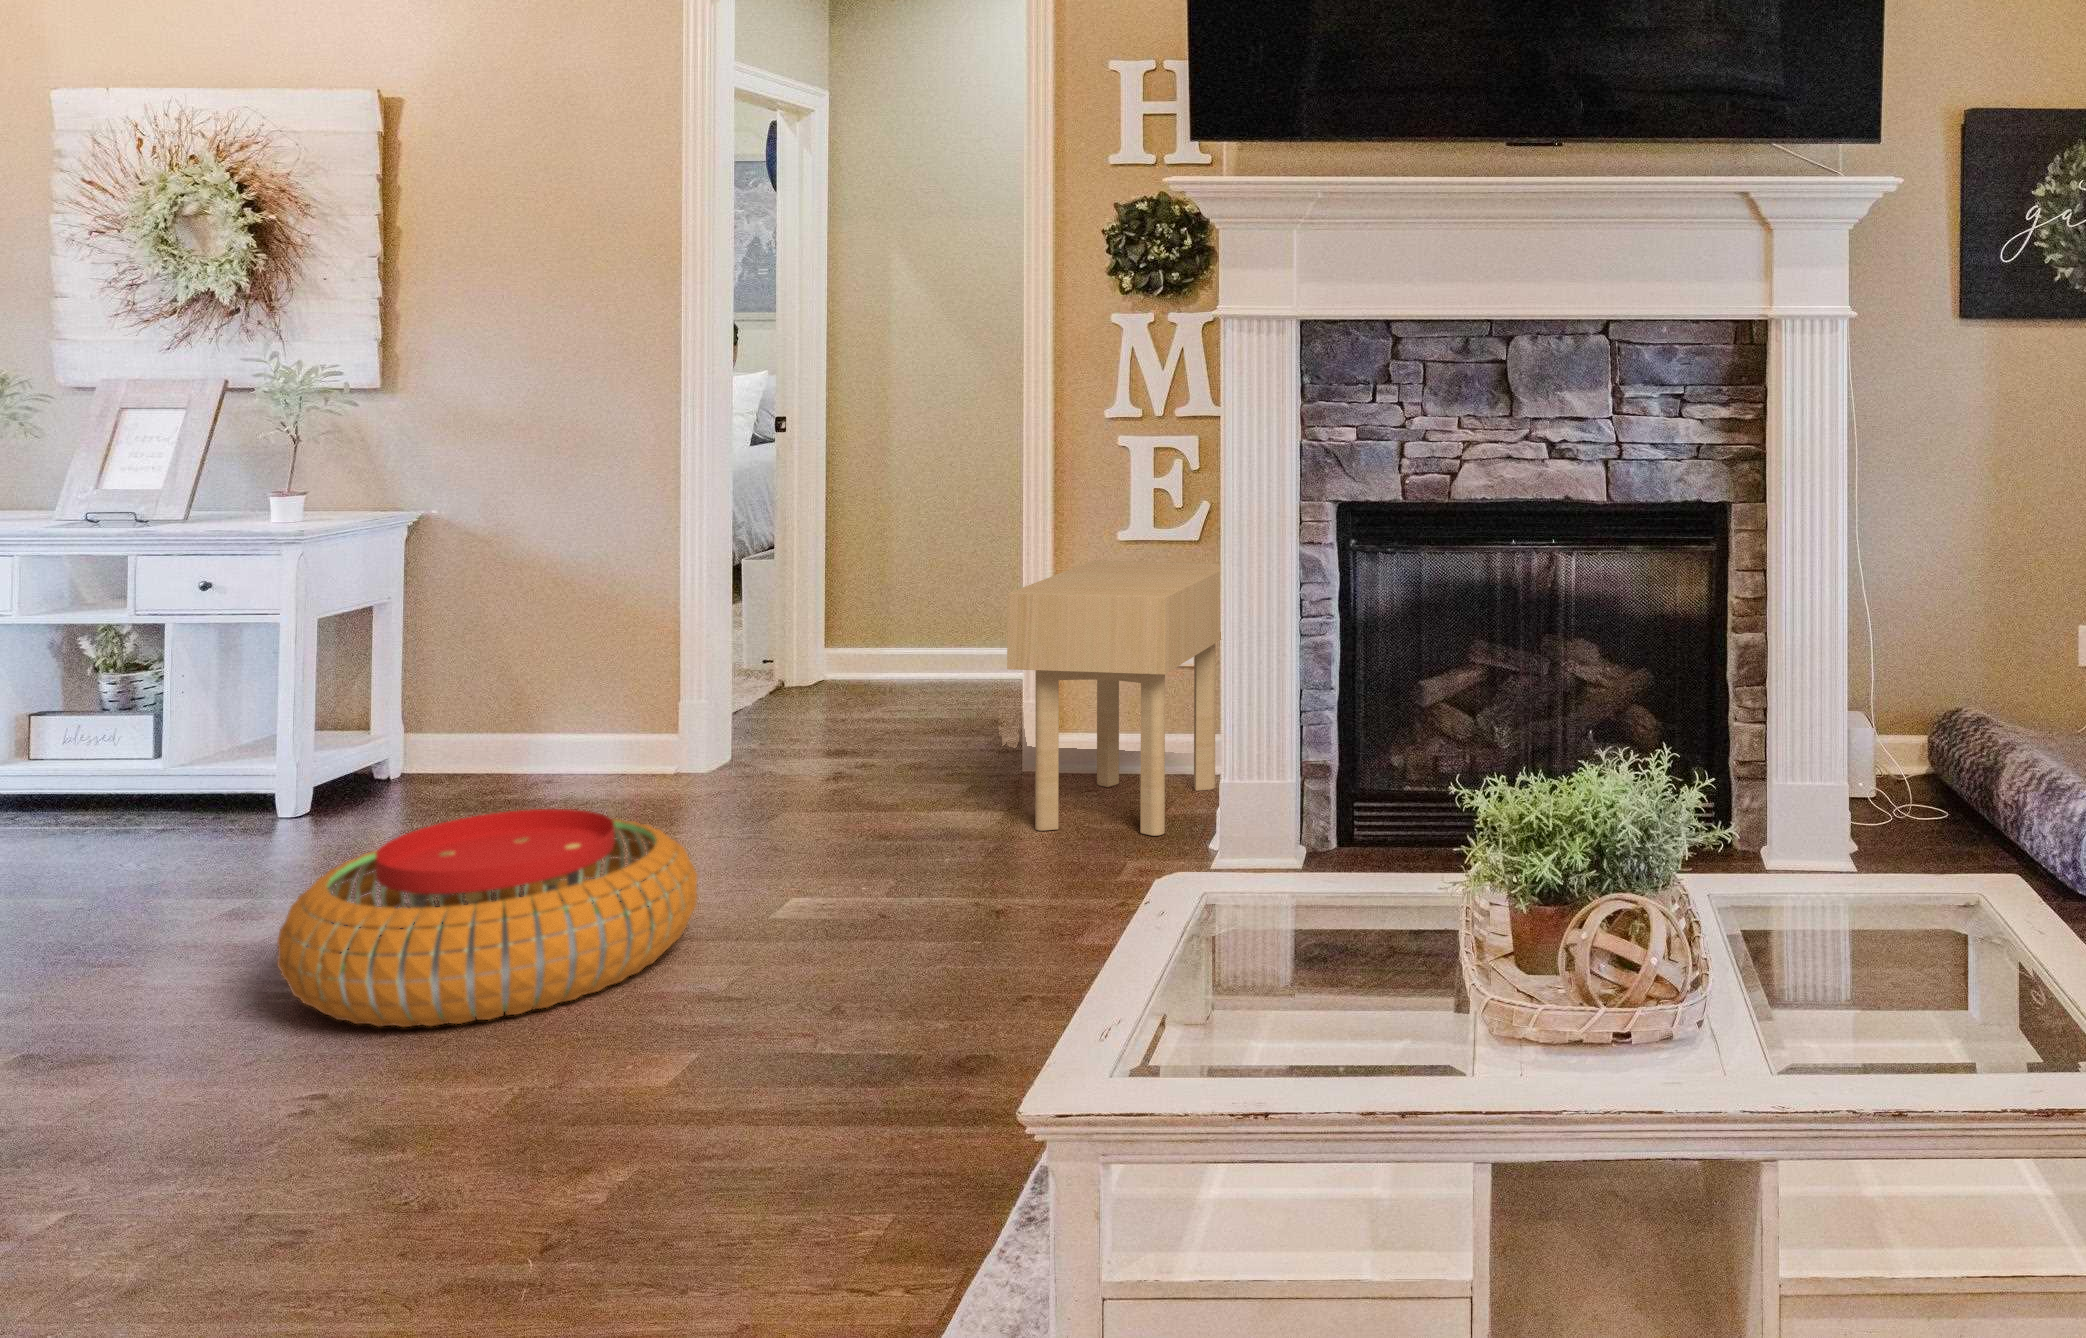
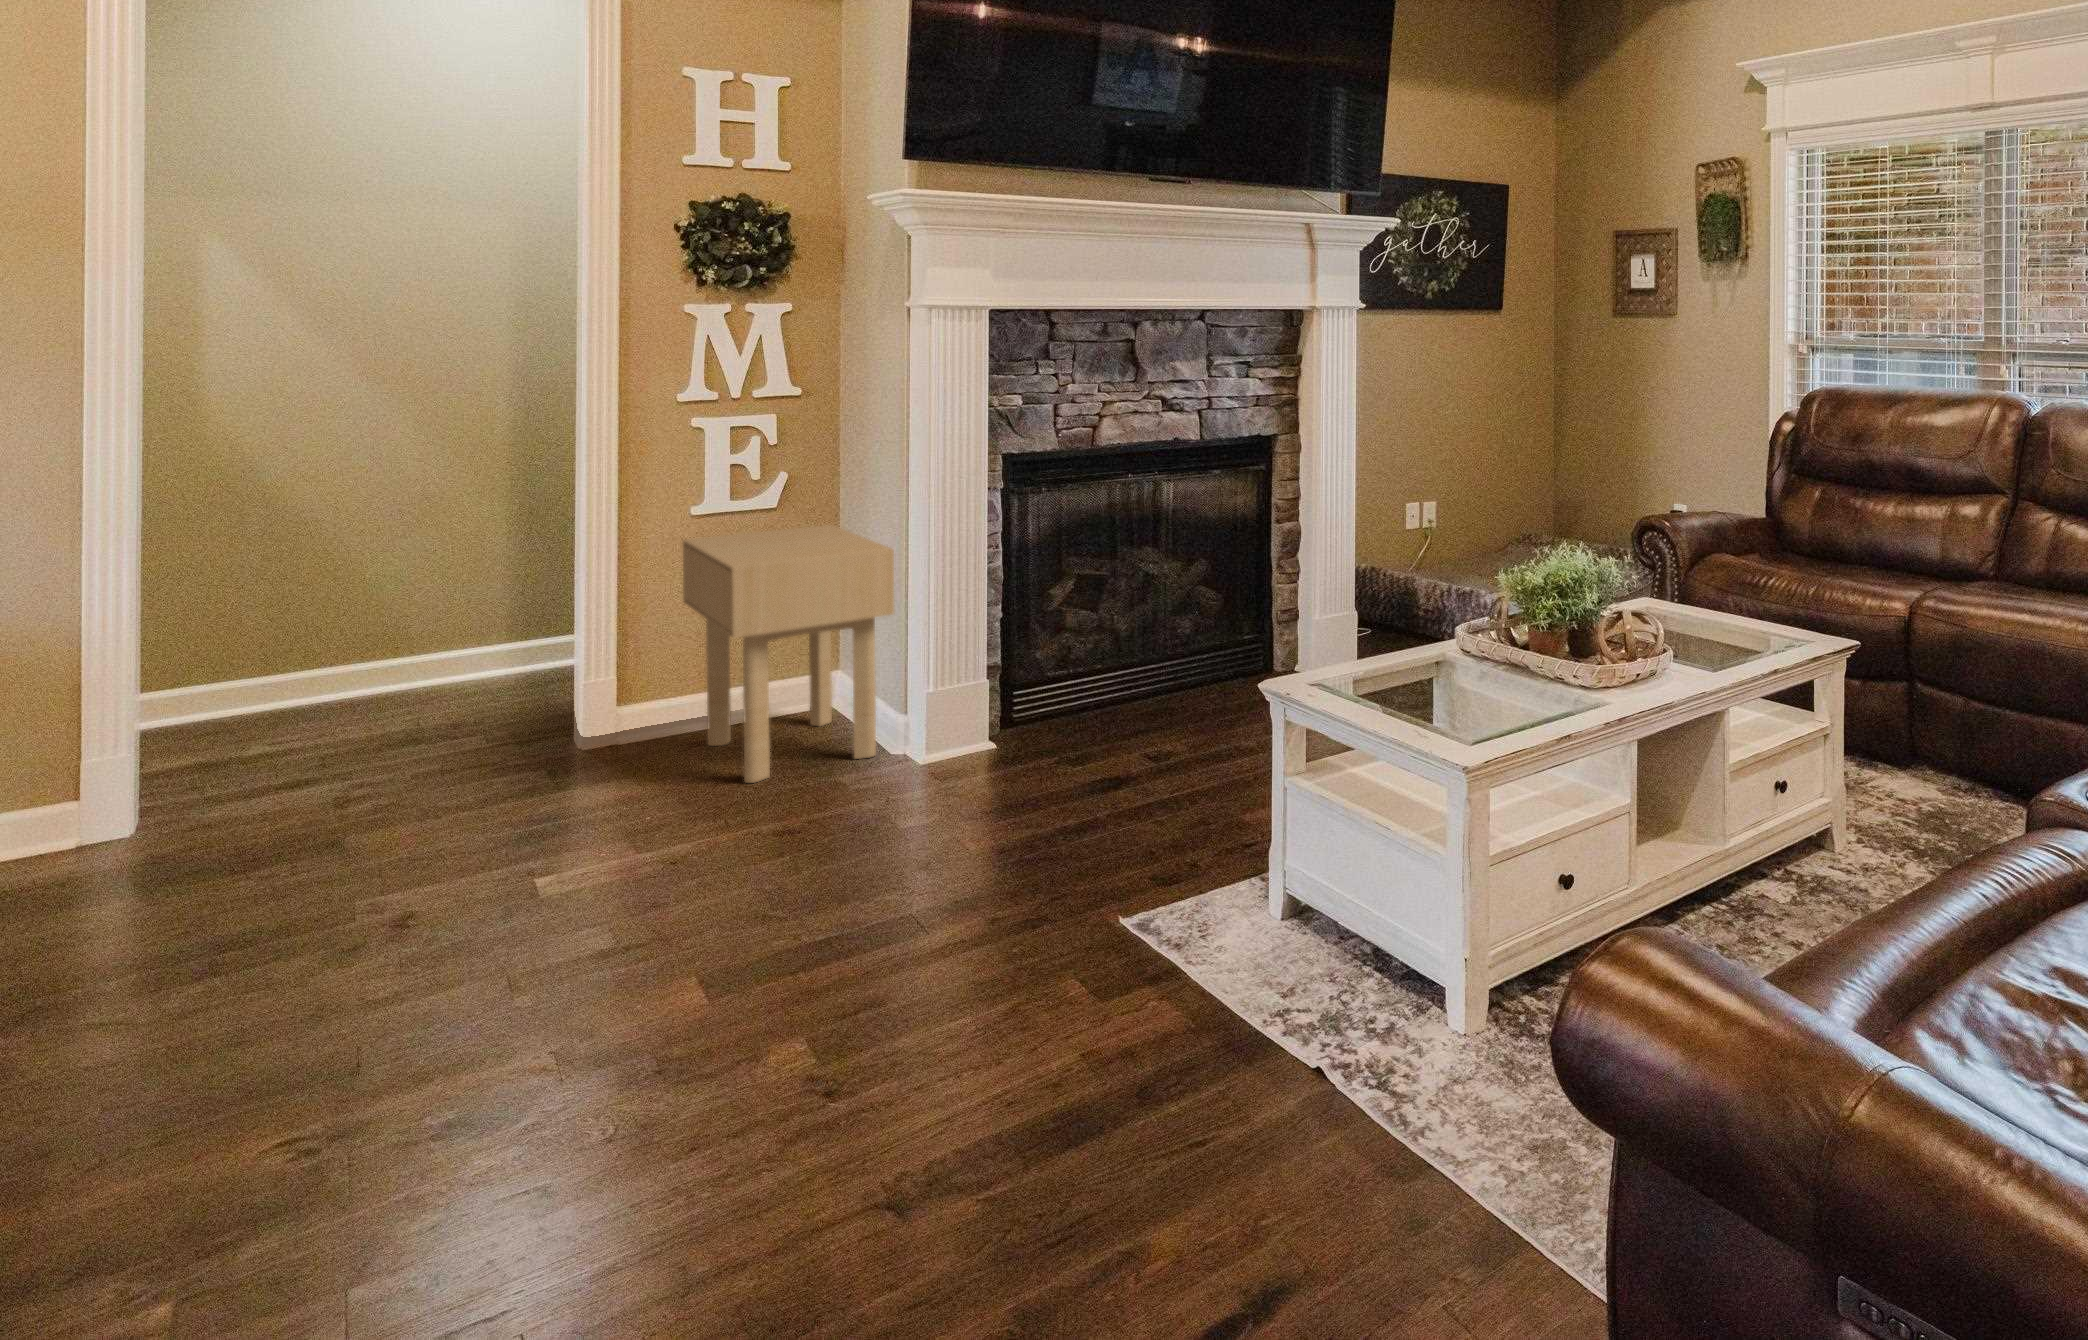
pouf: present [277,809,697,1027] -> none [180,839,695,1123]

